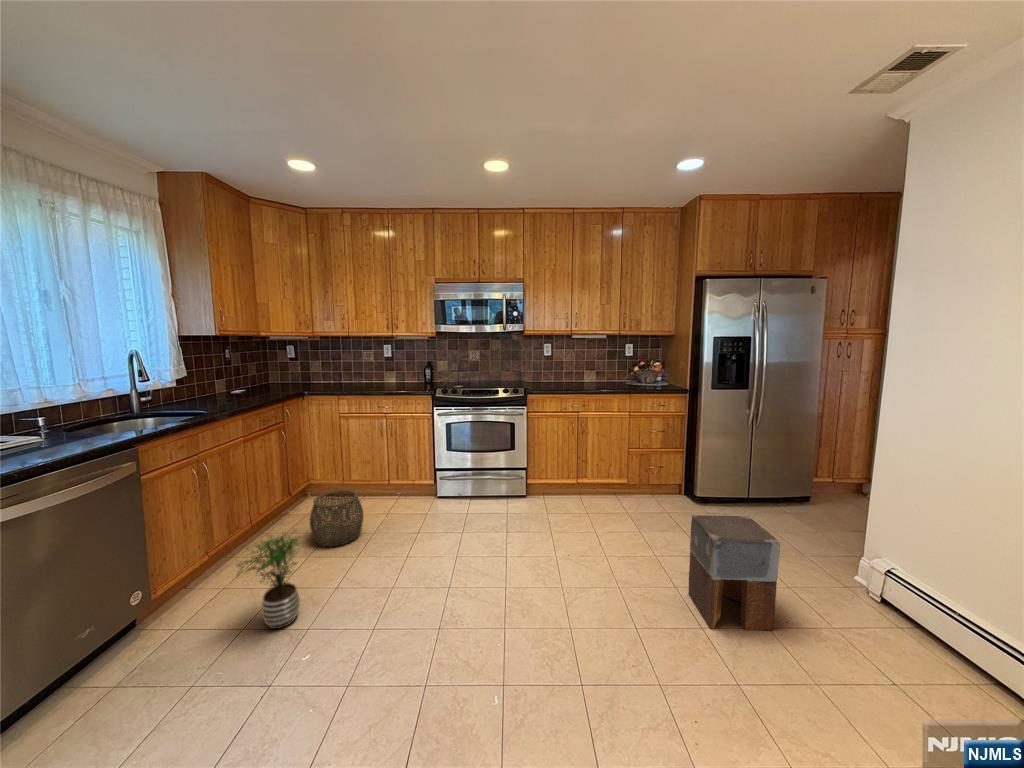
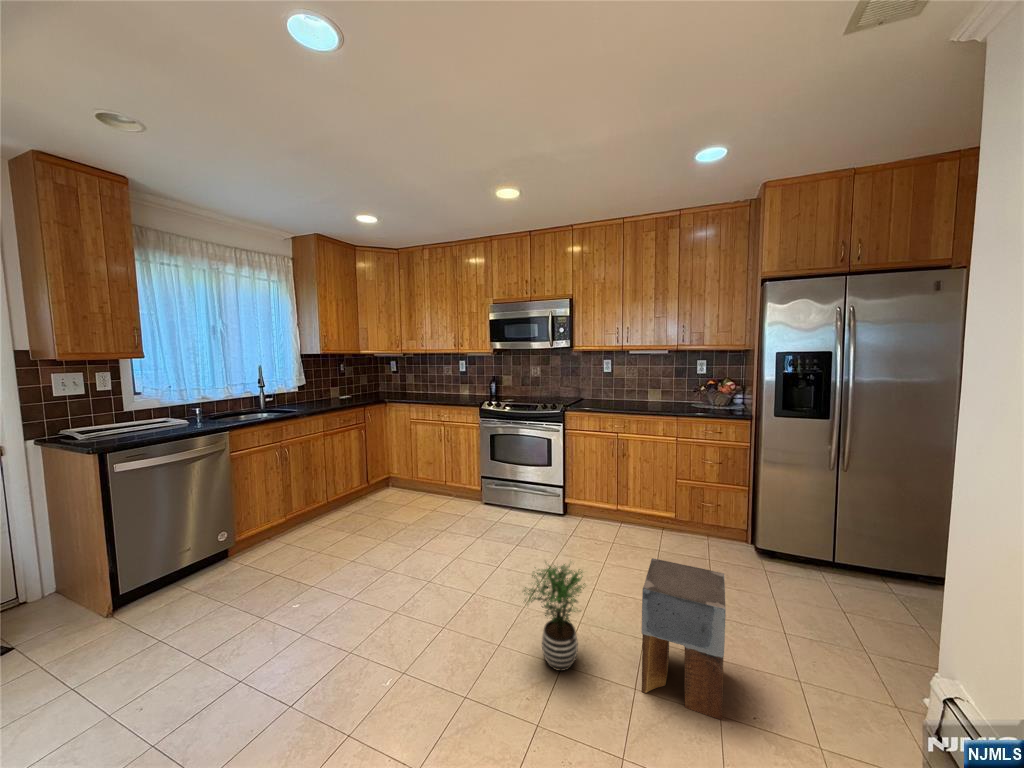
woven basket: present [310,490,363,547] -> none [361,483,405,529]
potted plant: present [237,531,306,629] -> present [524,564,585,671]

